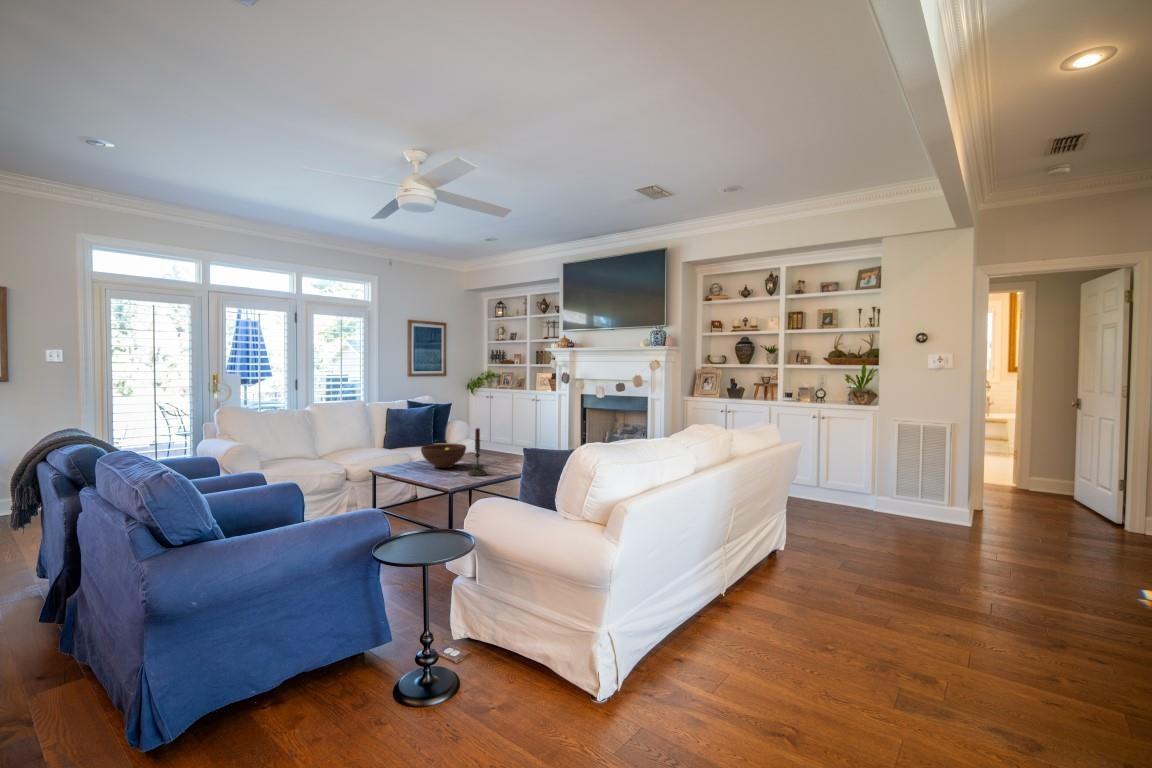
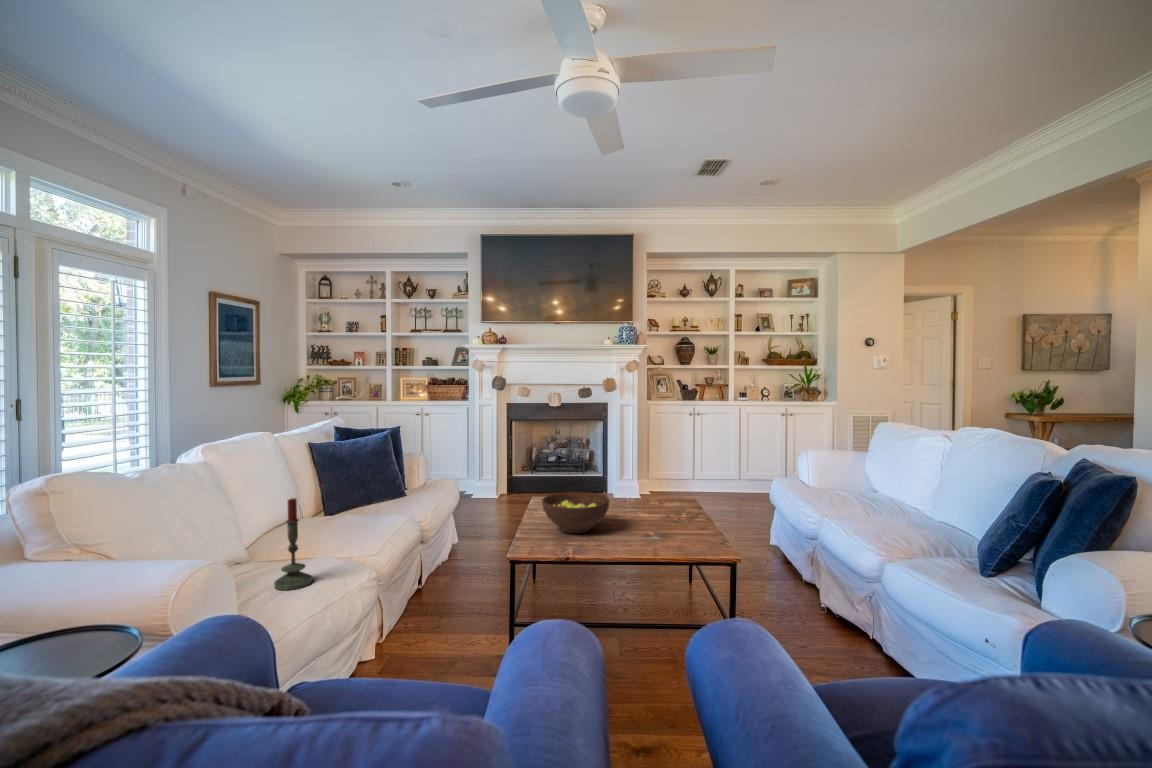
candle: present [468,428,487,476] -> present [274,498,313,590]

